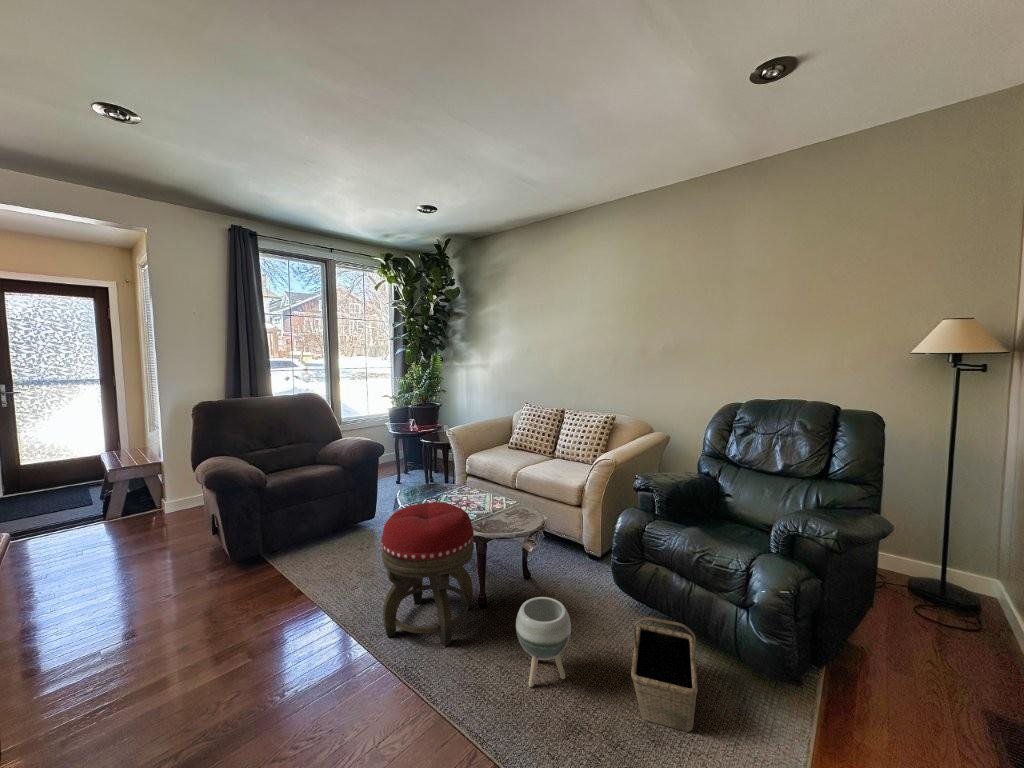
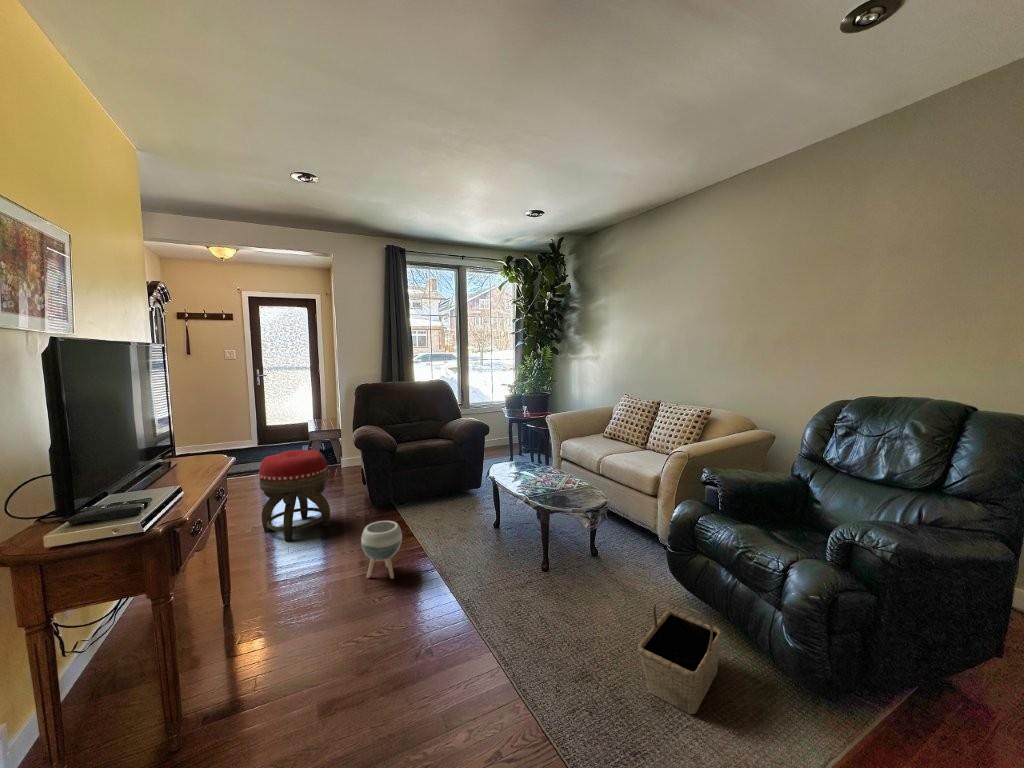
footstool: present [381,502,474,646] -> present [259,450,330,541]
planter: present [516,597,571,687] -> present [361,521,402,579]

